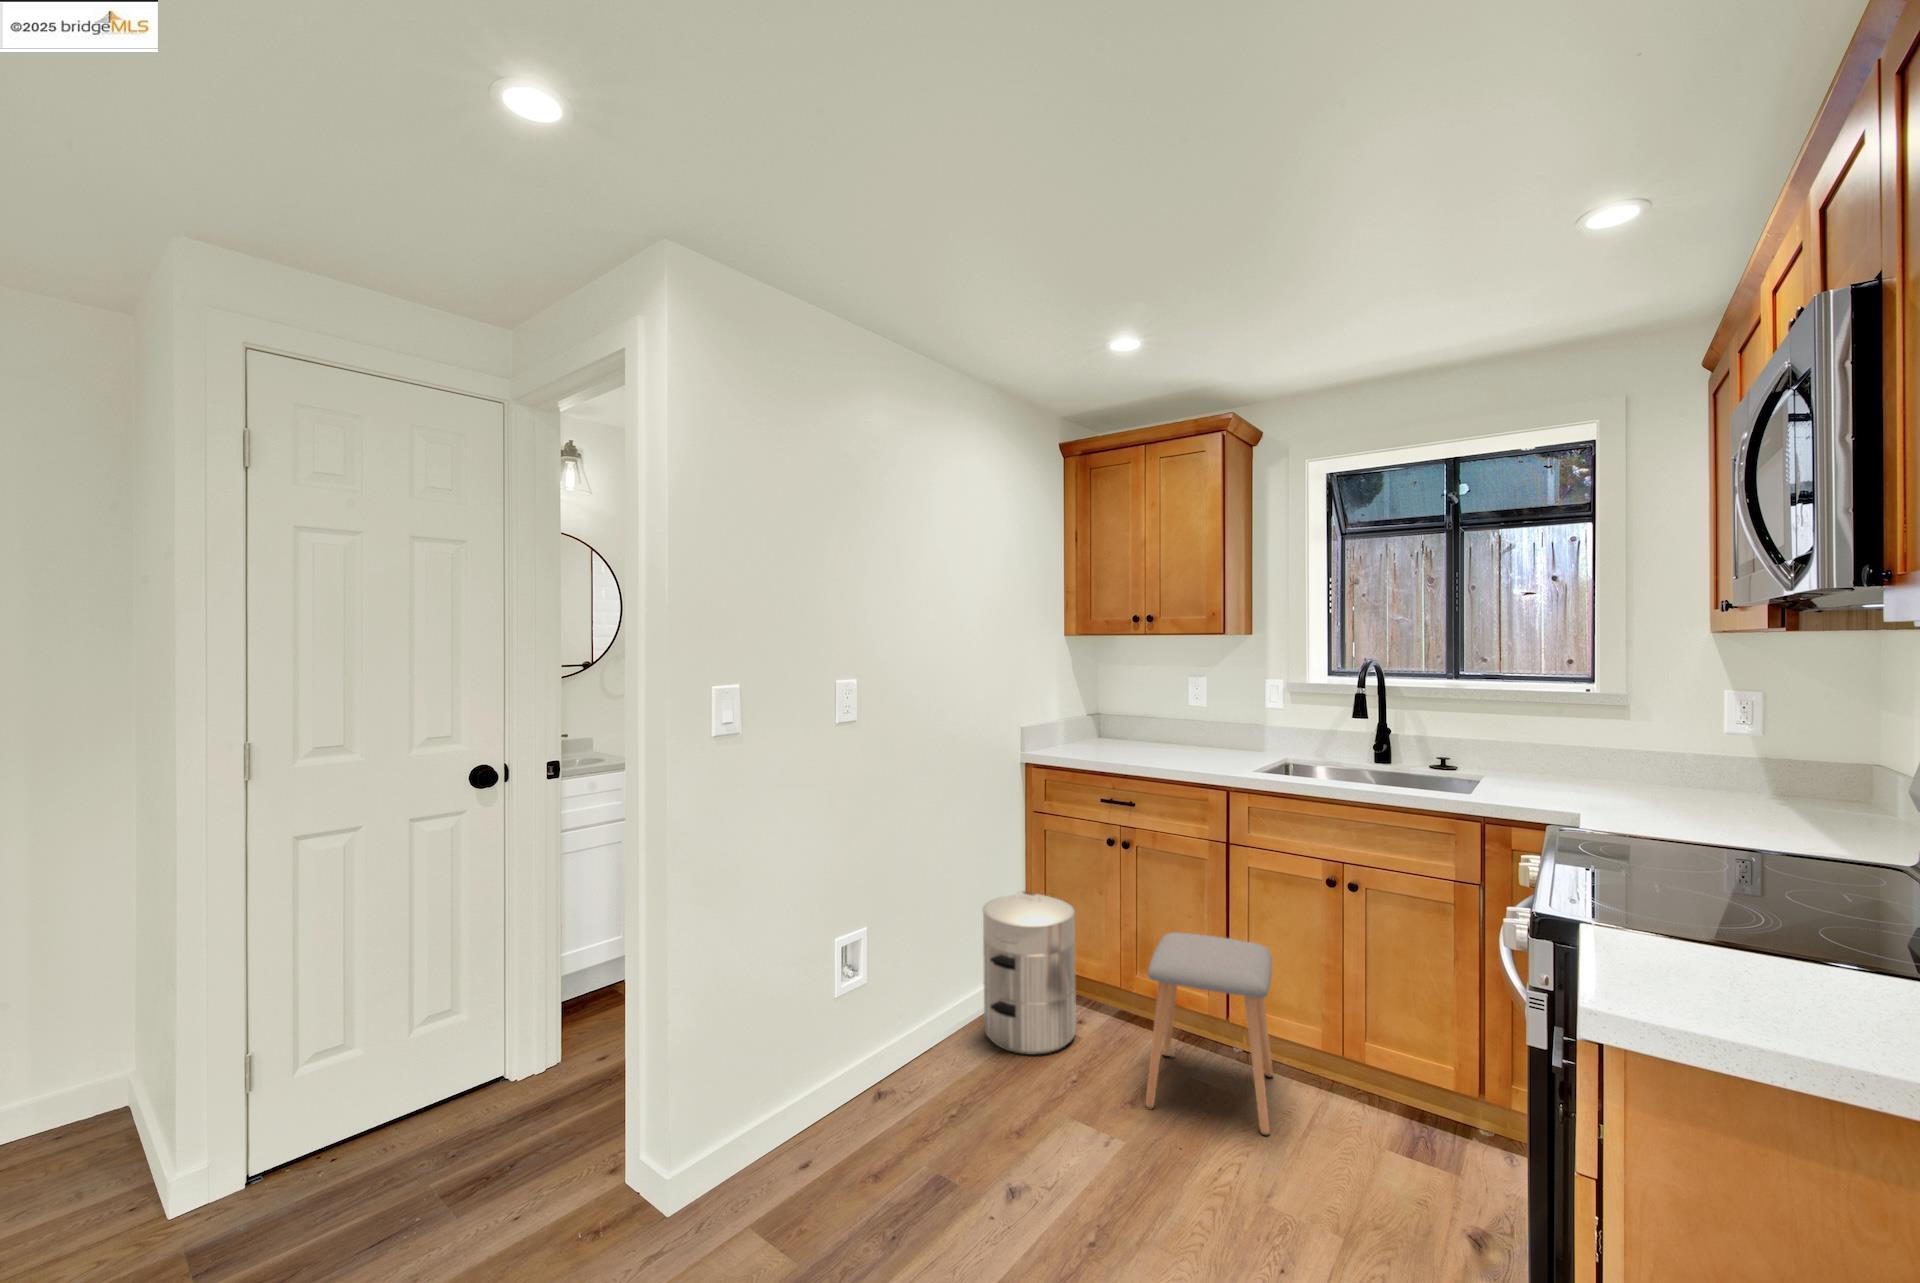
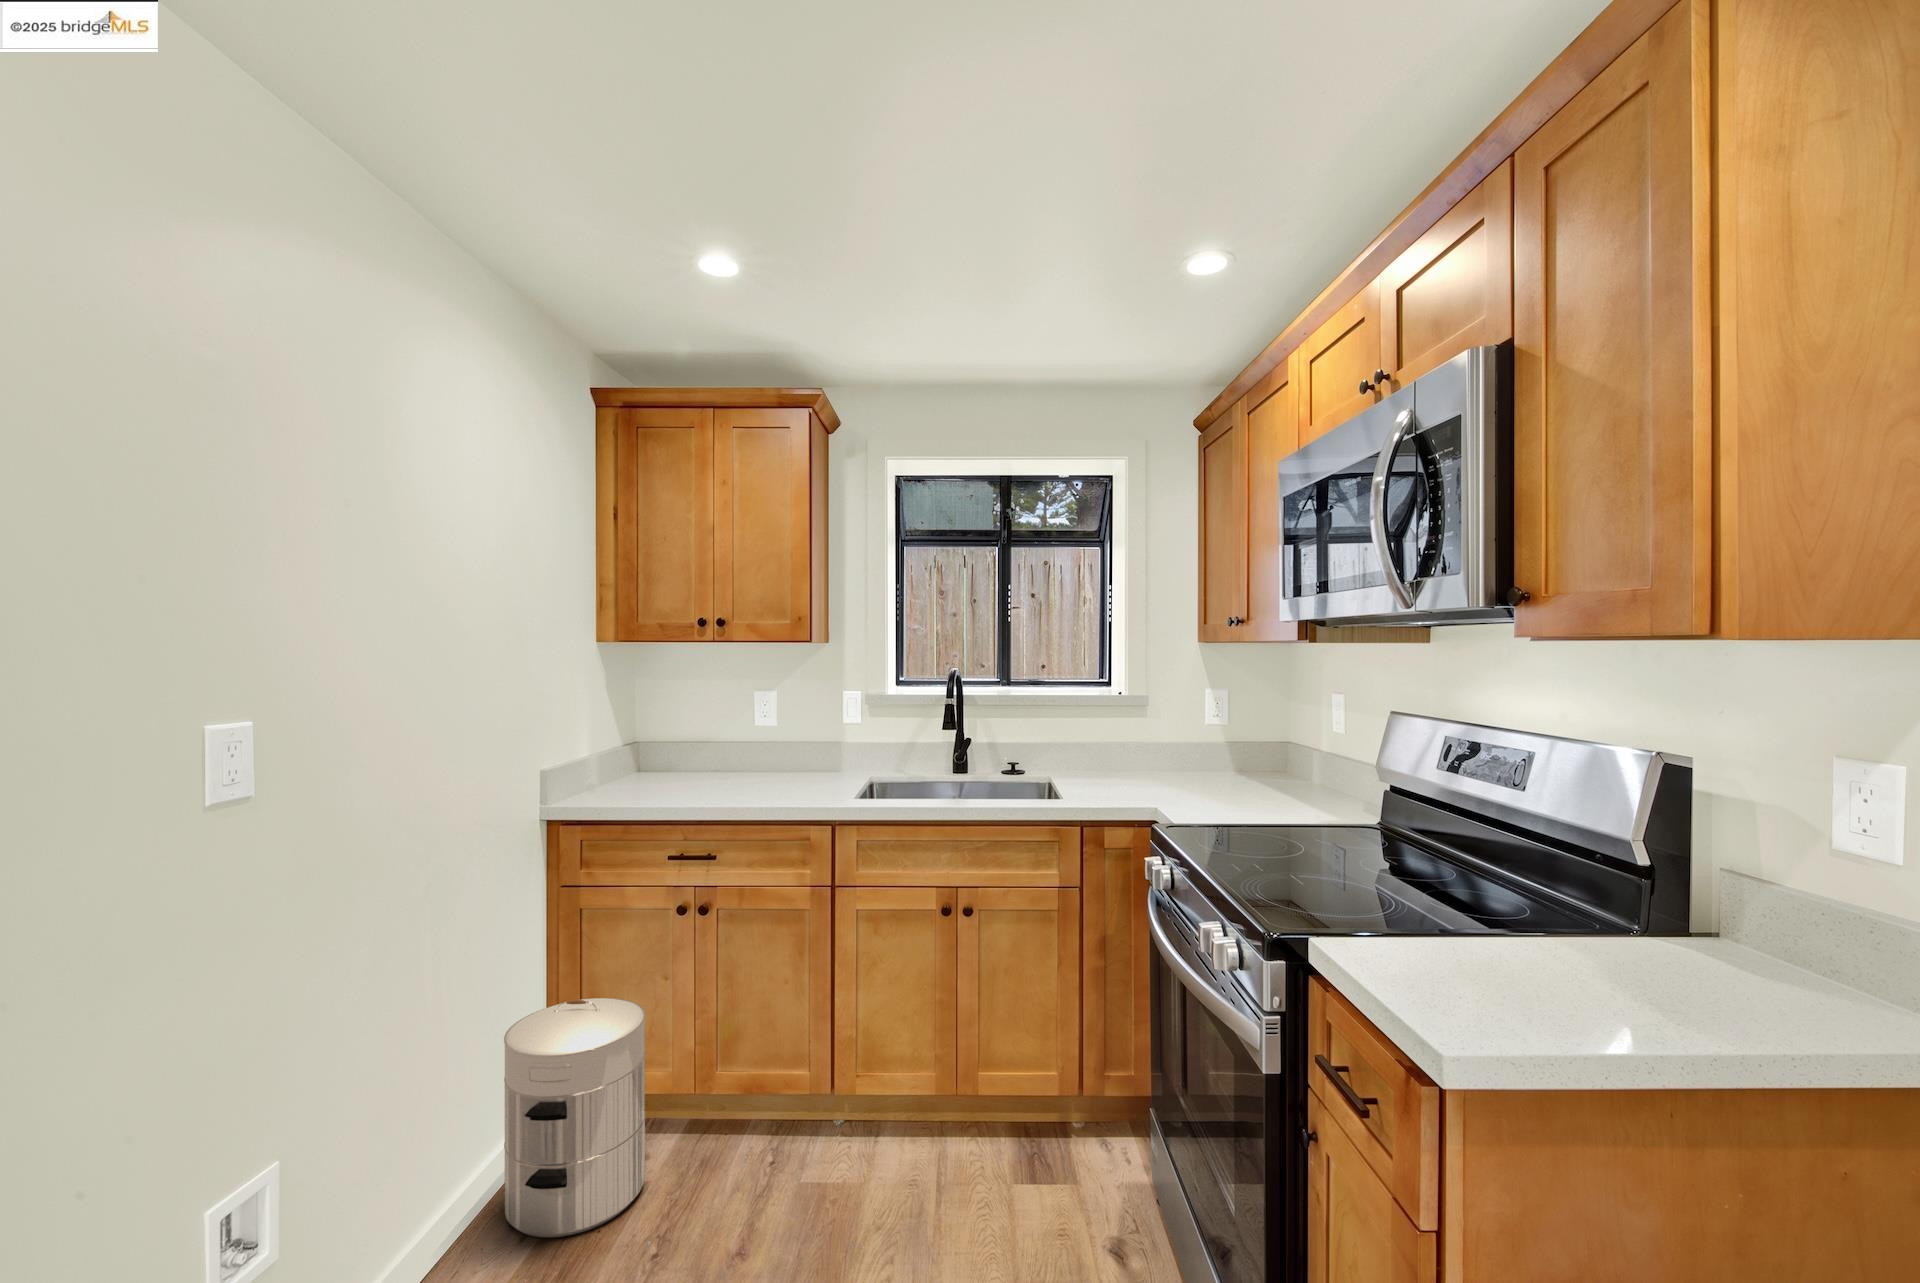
stool: present [1146,932,1273,1136] -> none [761,995,908,1242]

